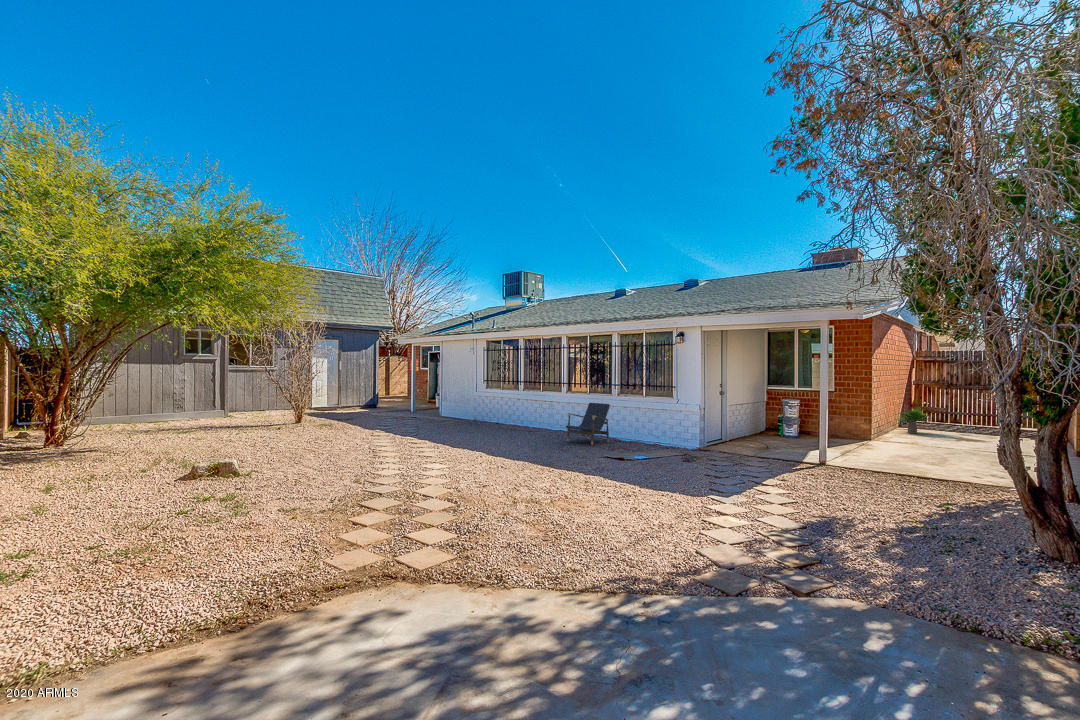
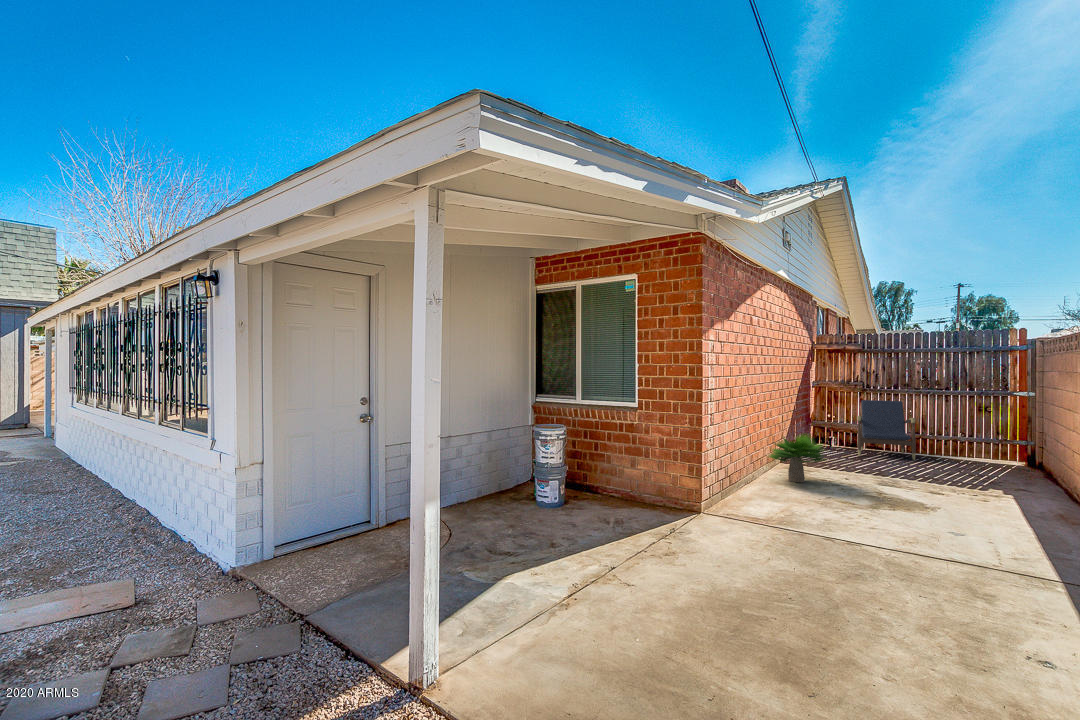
lounge chair: present [566,403,610,445] -> present [857,400,916,460]

